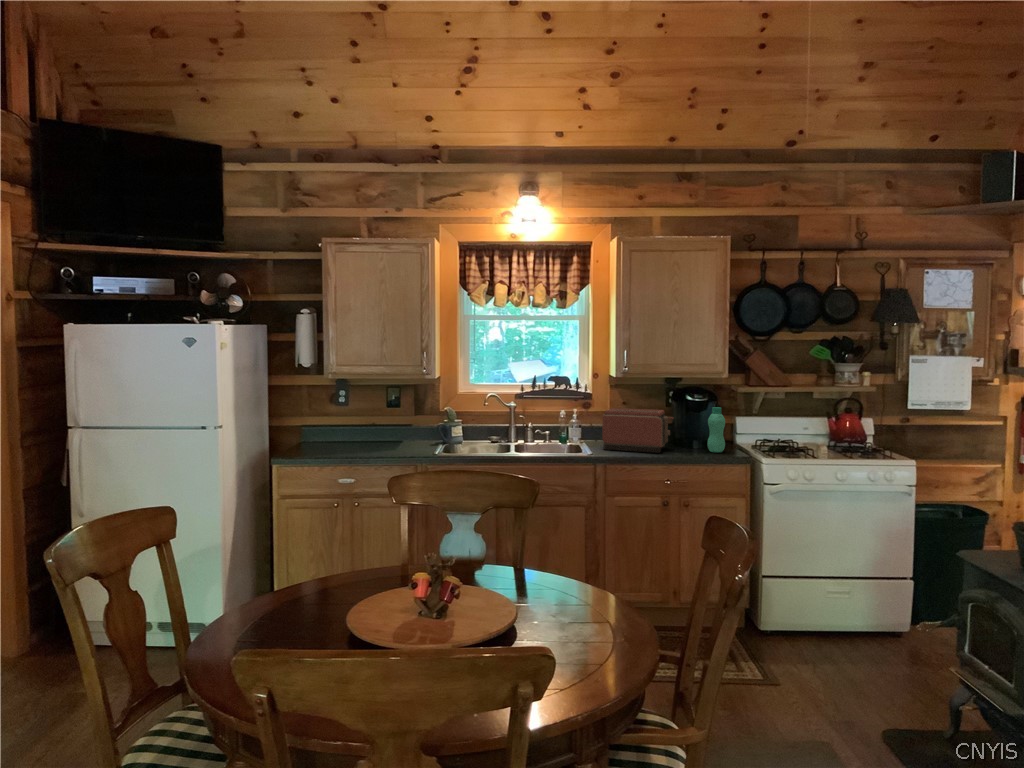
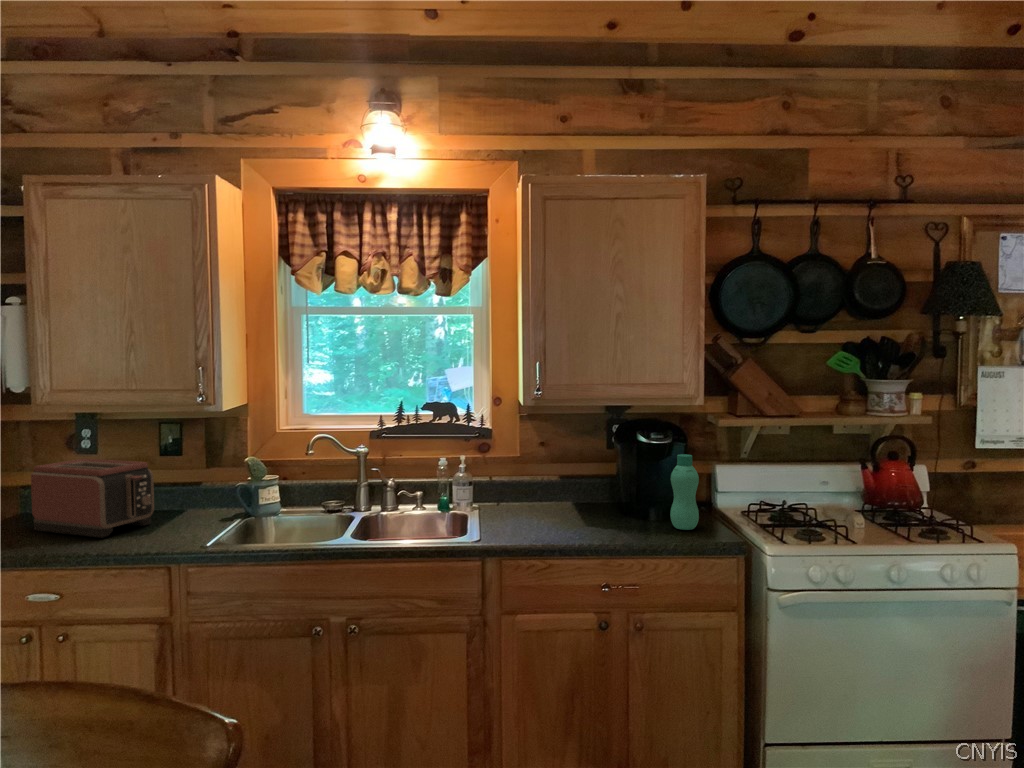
toaster: present [602,408,674,453] -> present [31,459,154,538]

